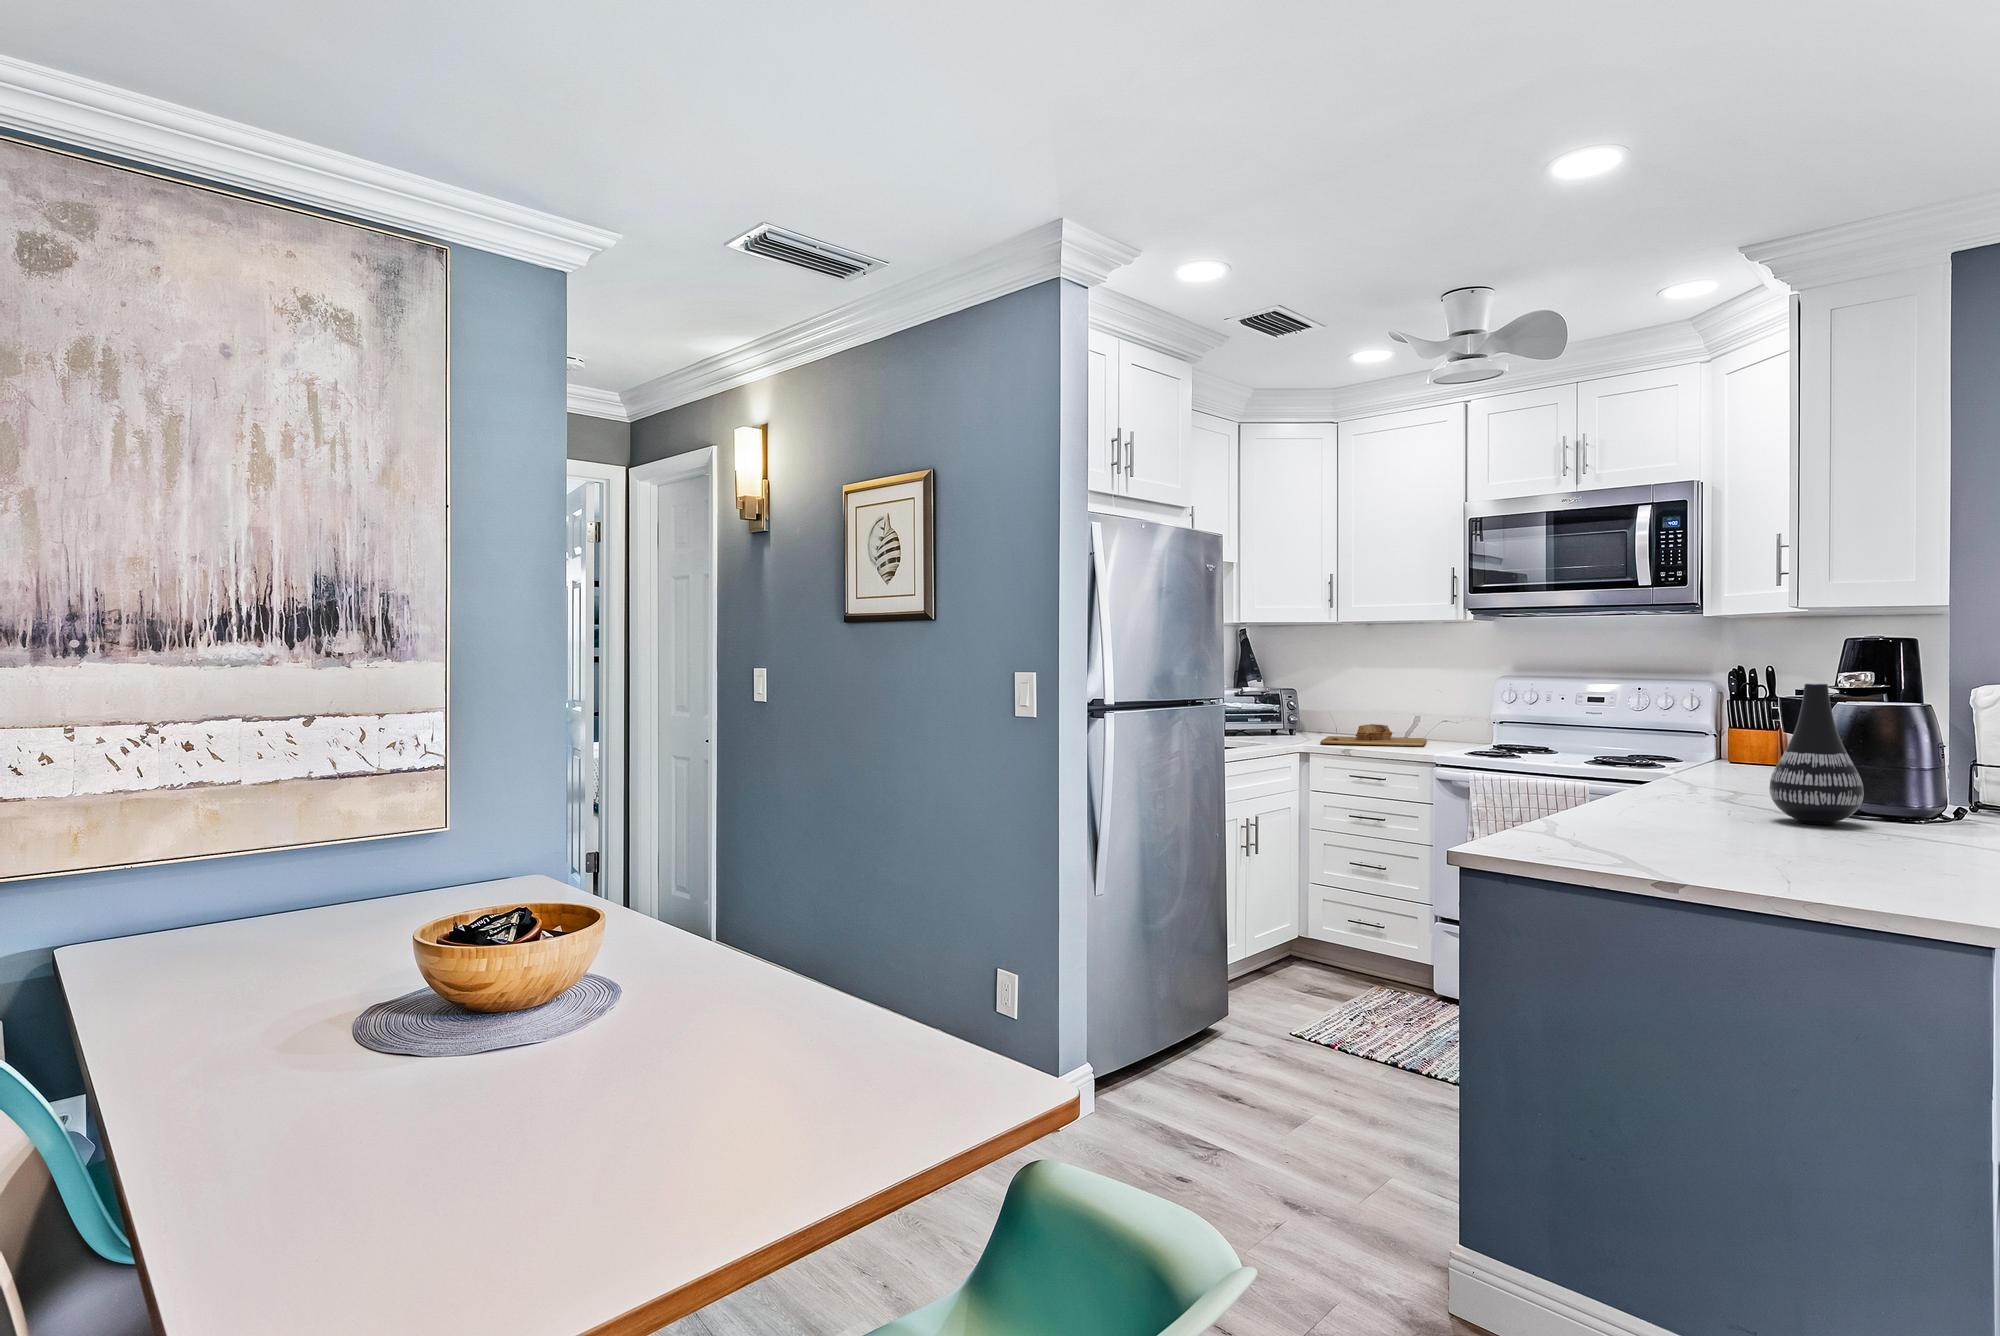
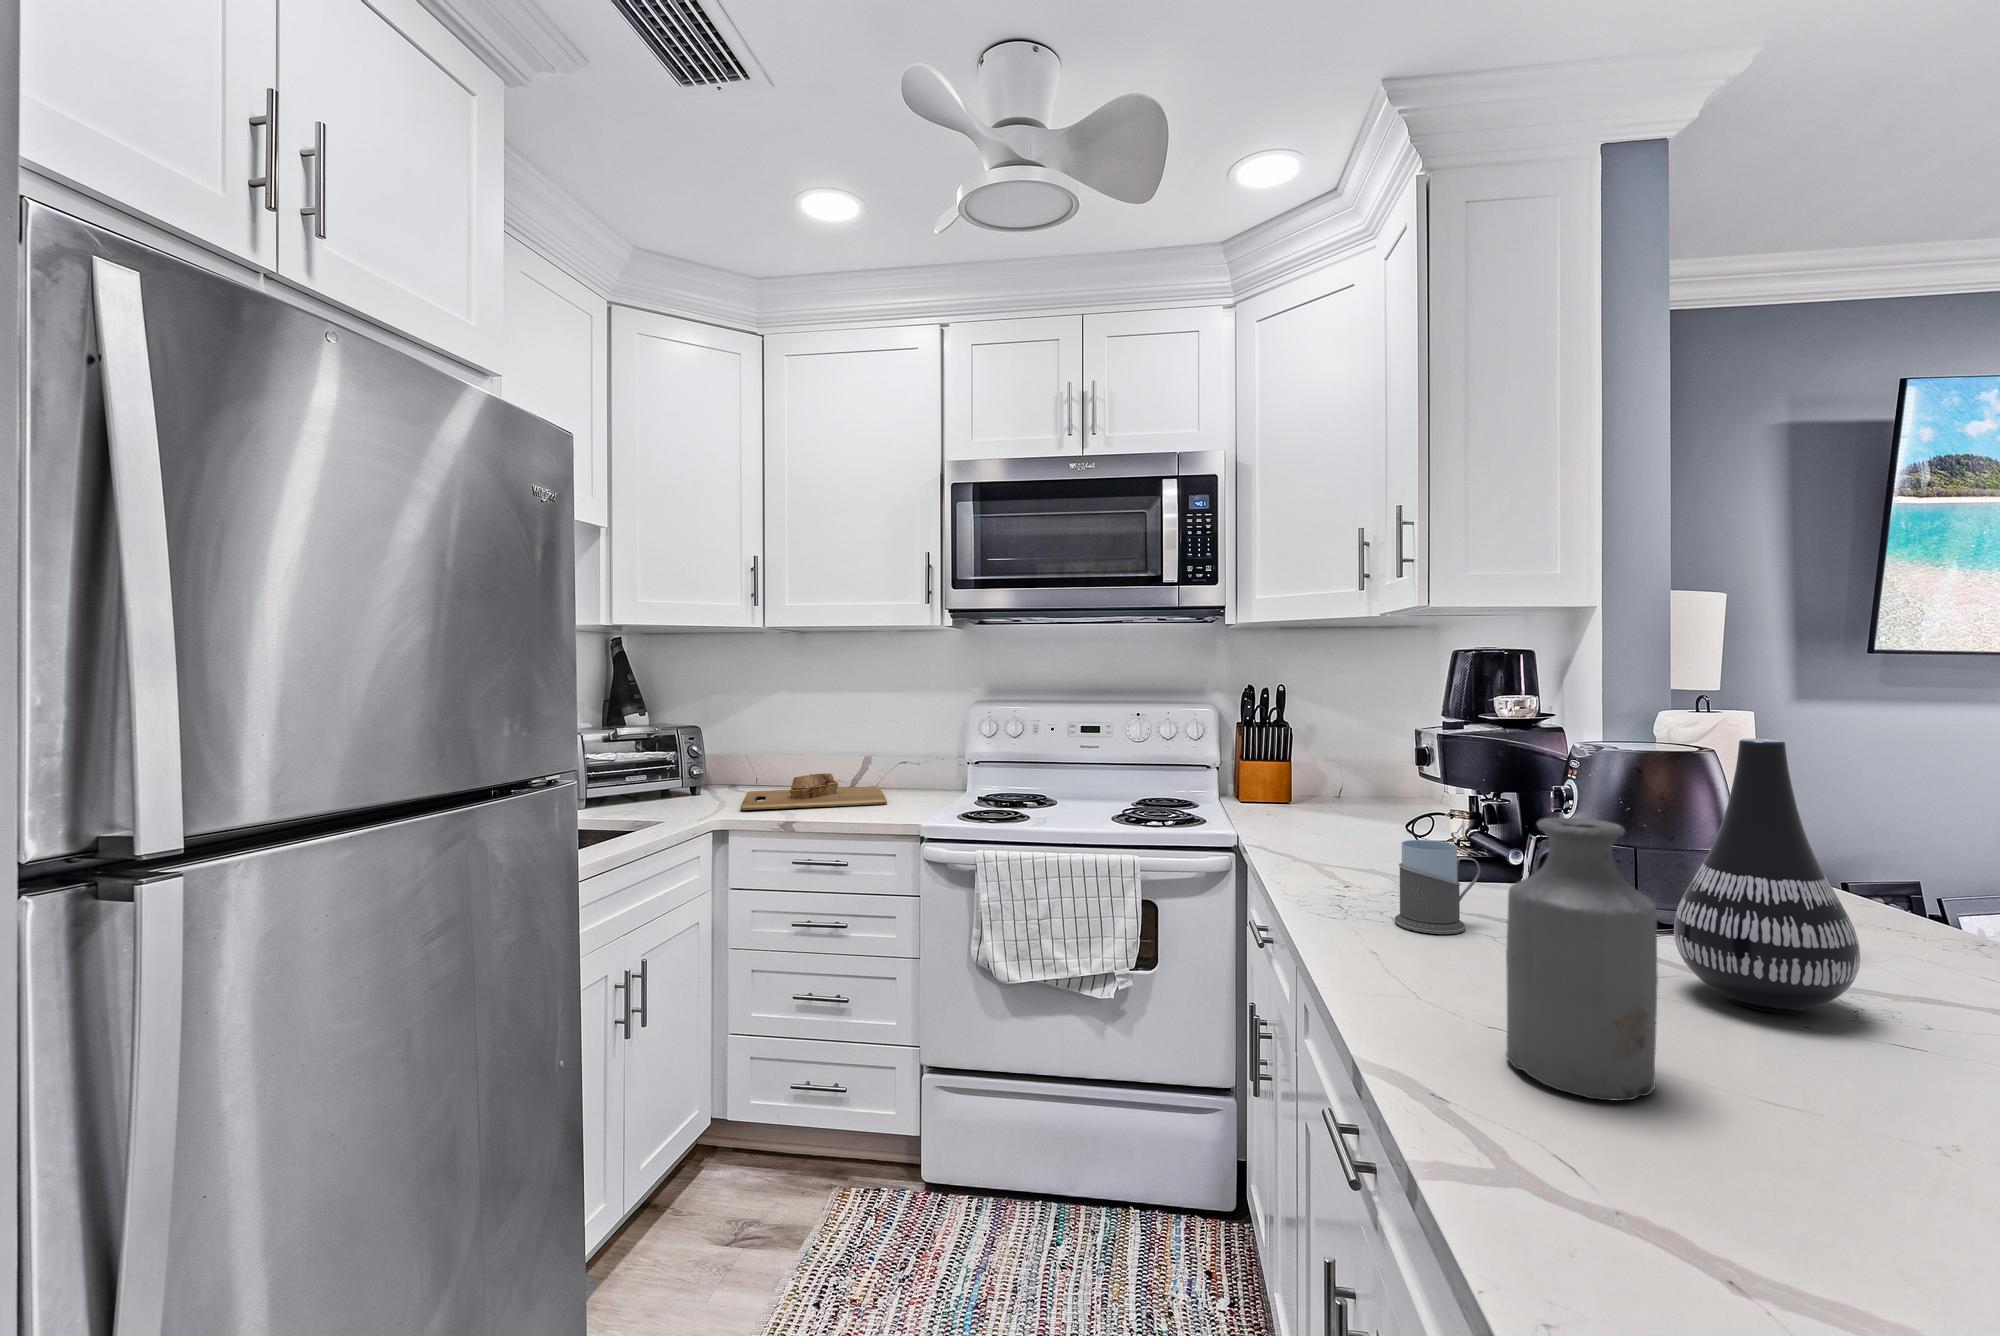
bottle: none [1608,711,1673,824] -> present [1506,818,1658,1101]
mug: none [1674,750,1732,801] -> present [1394,840,1480,934]

